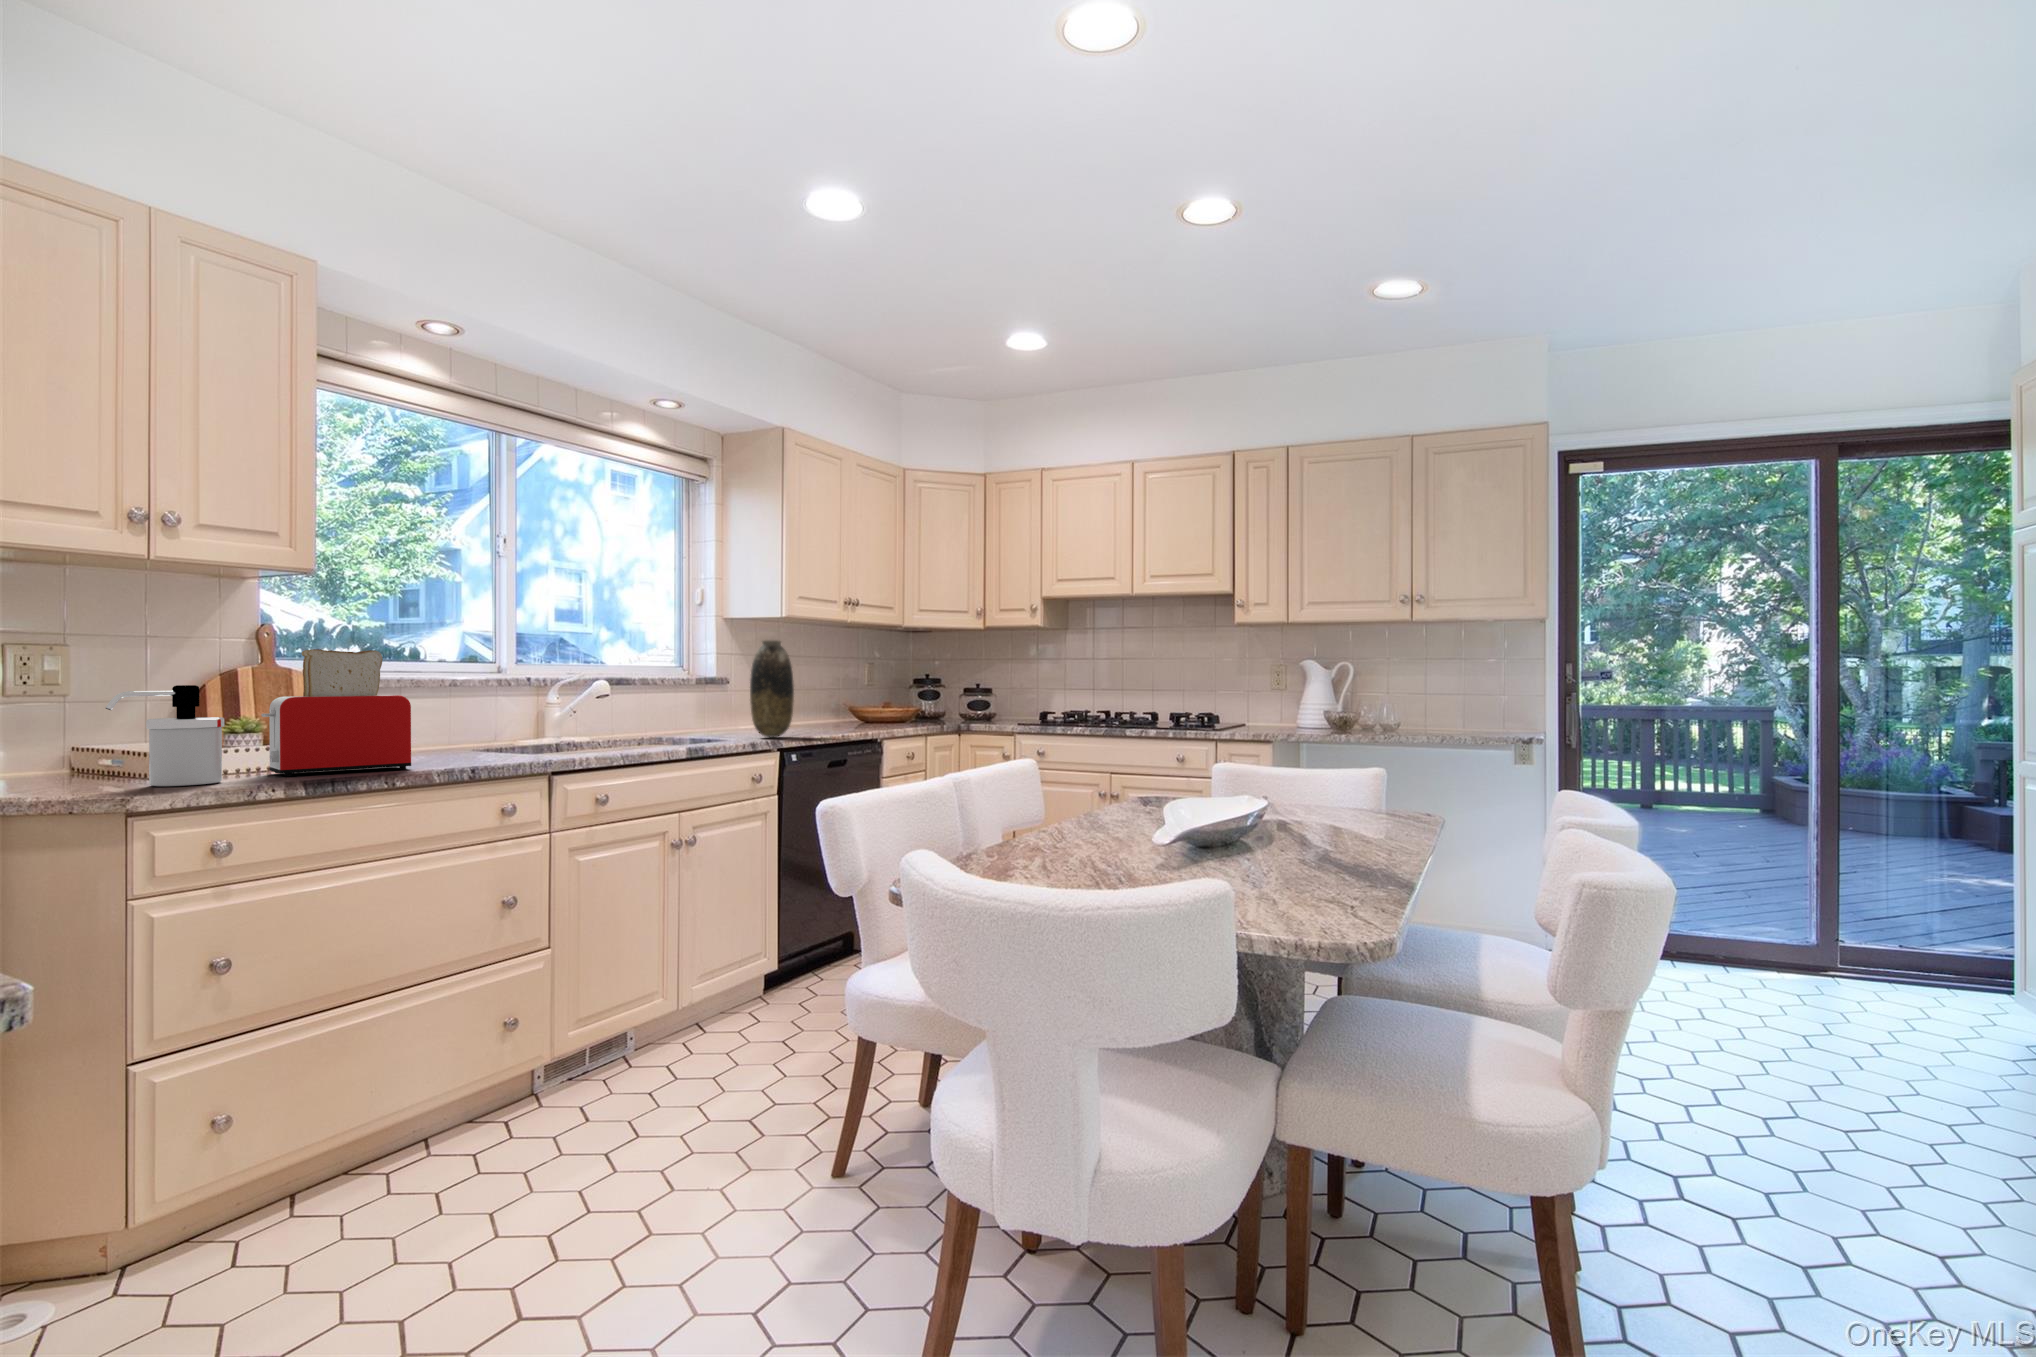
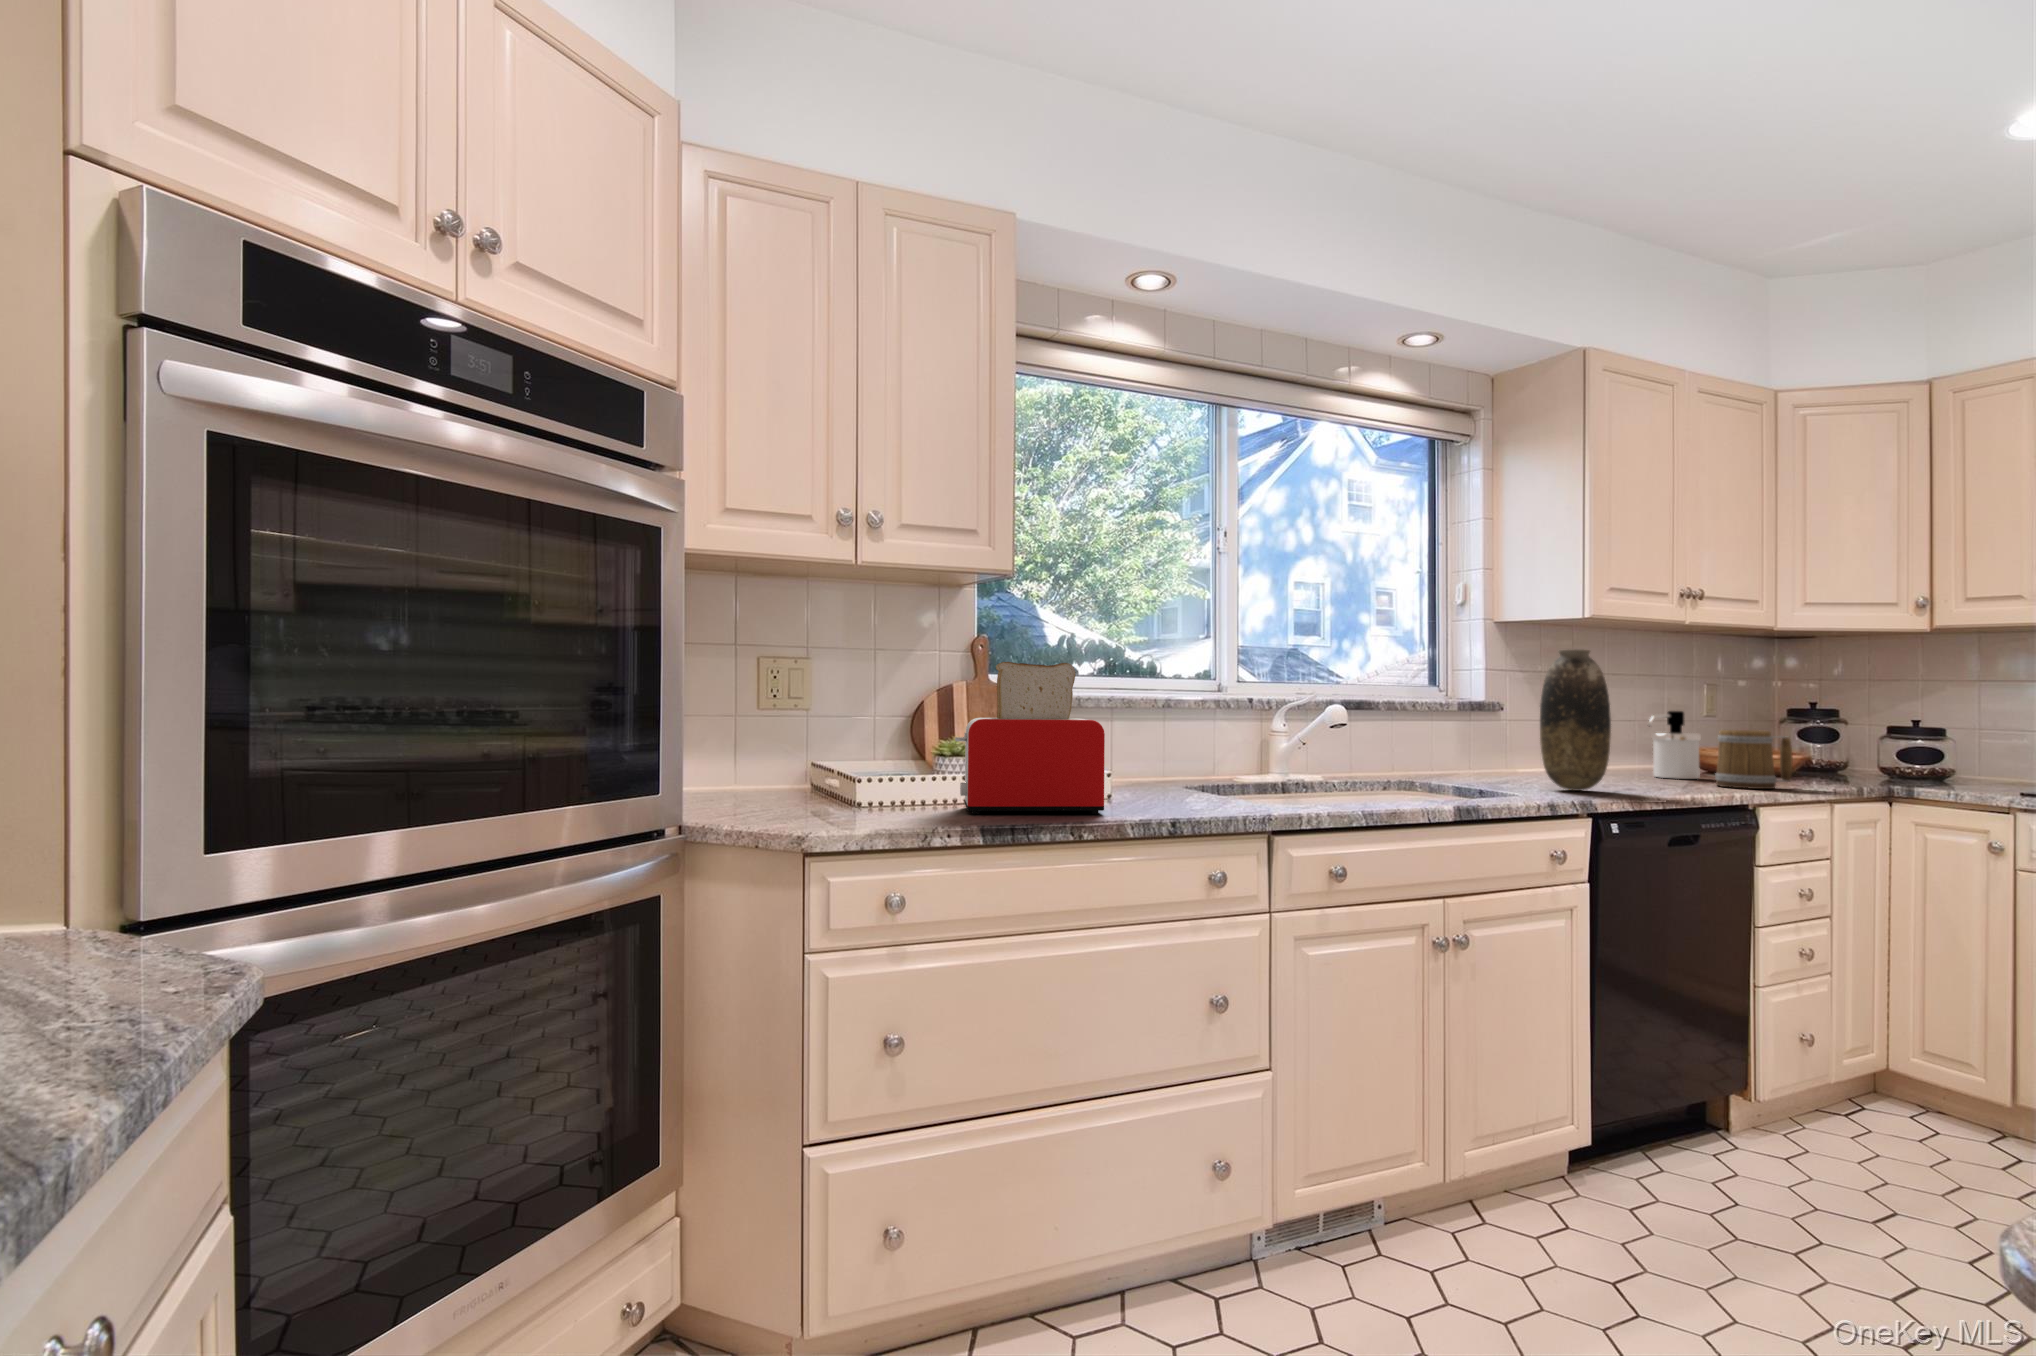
soap dispenser: present [106,685,224,786] -> present [1648,711,1701,779]
mug: none [861,693,903,731] -> present [1715,730,1792,789]

